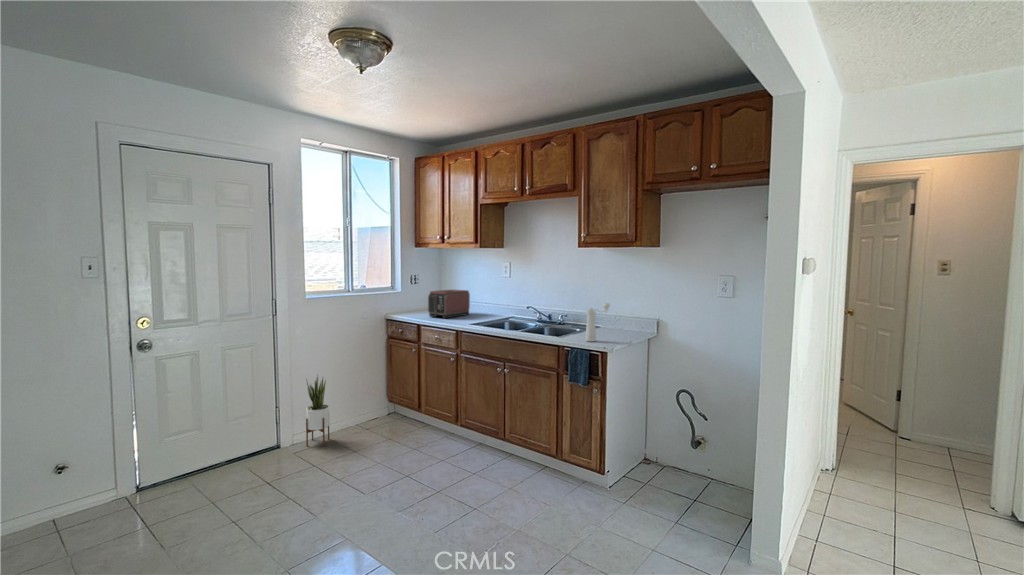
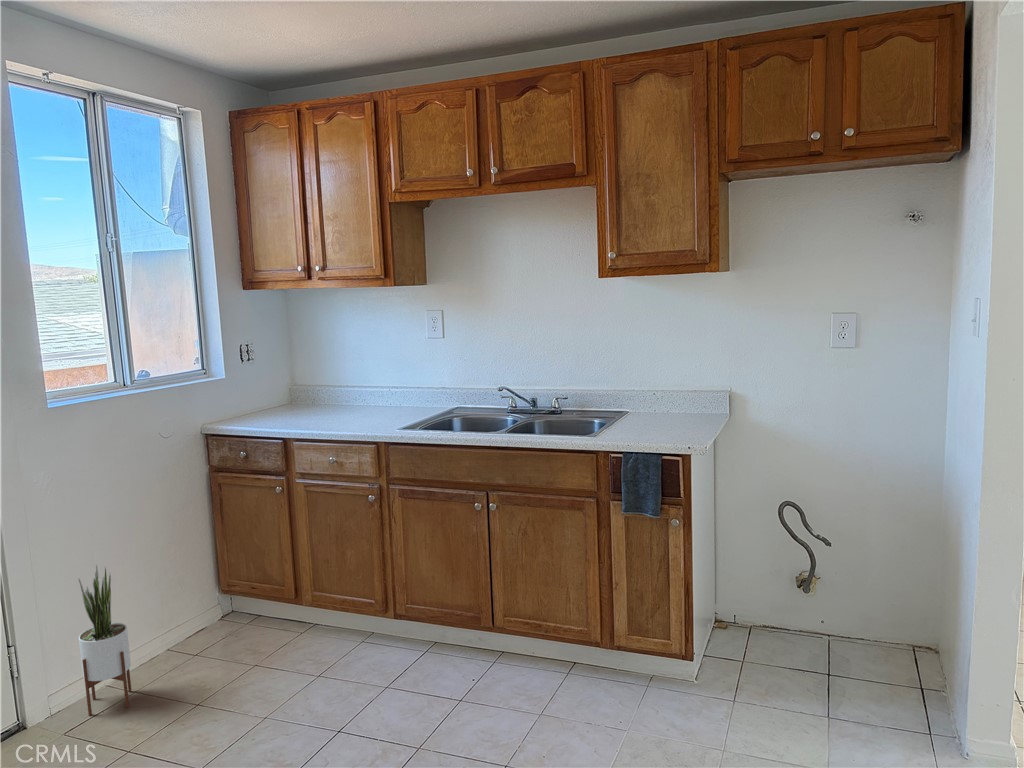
toaster: present [428,290,470,318] -> none [295,366,371,422]
pepper mill: present [586,303,610,341] -> none [643,370,676,439]

